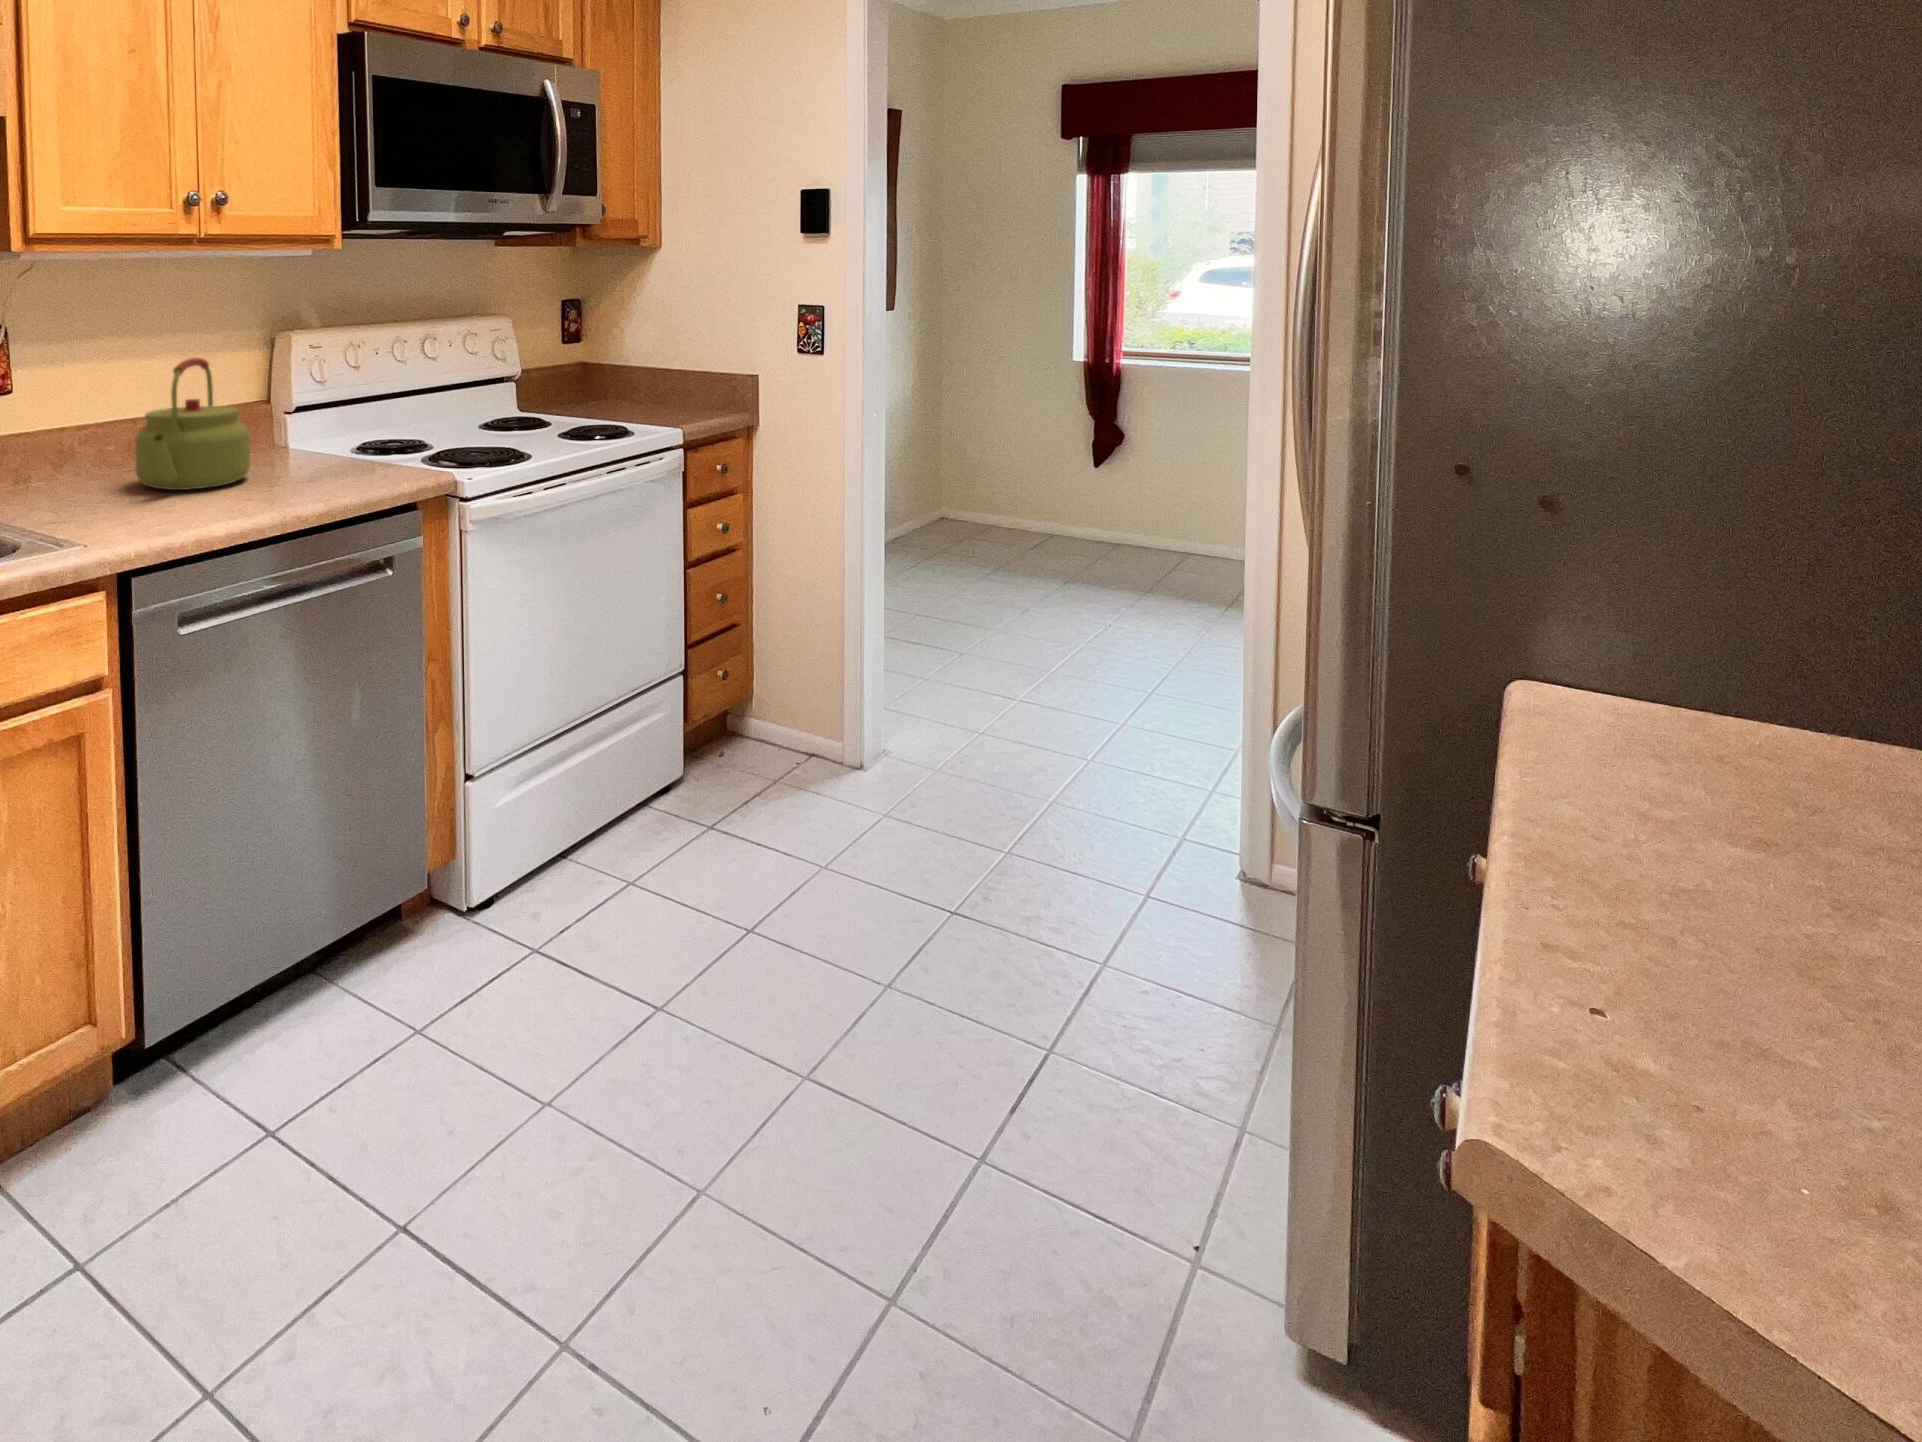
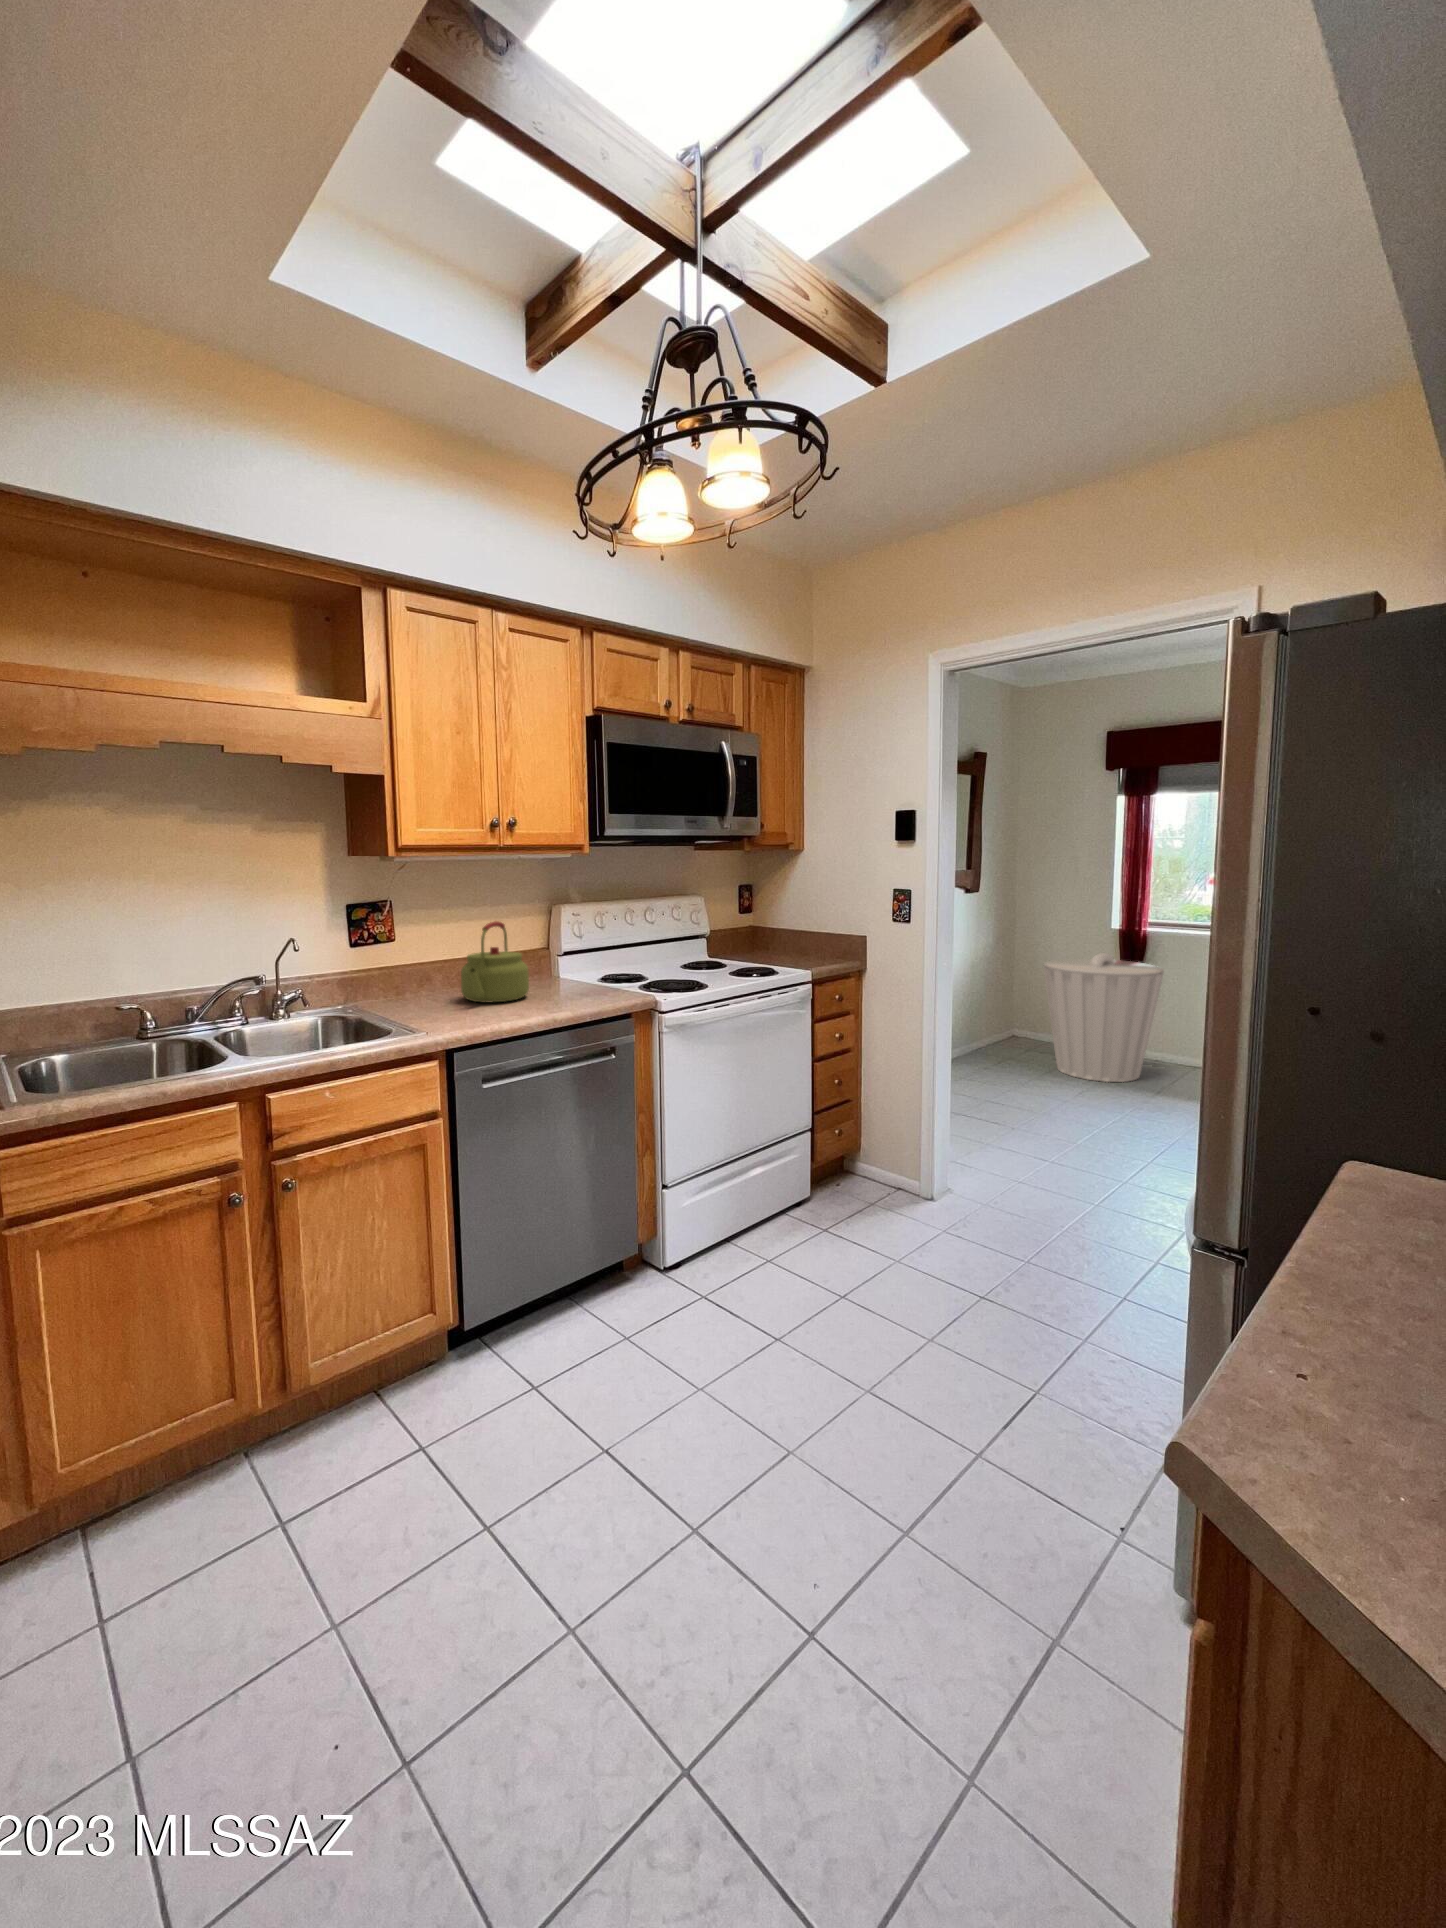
trash can: none [982,392,1139,572] -> present [1044,953,1164,1082]

